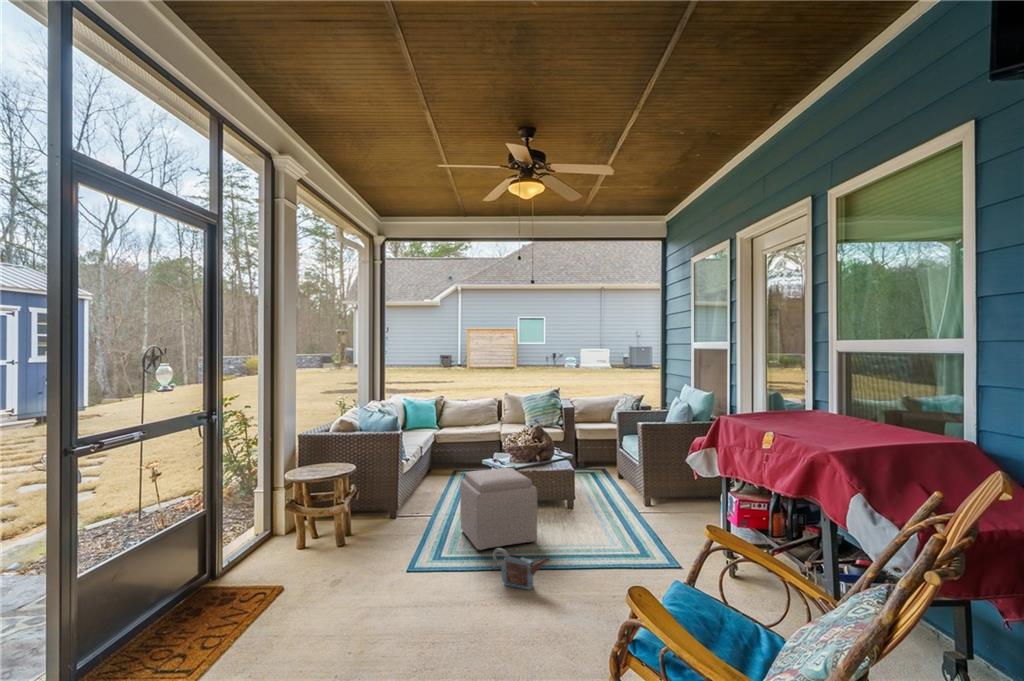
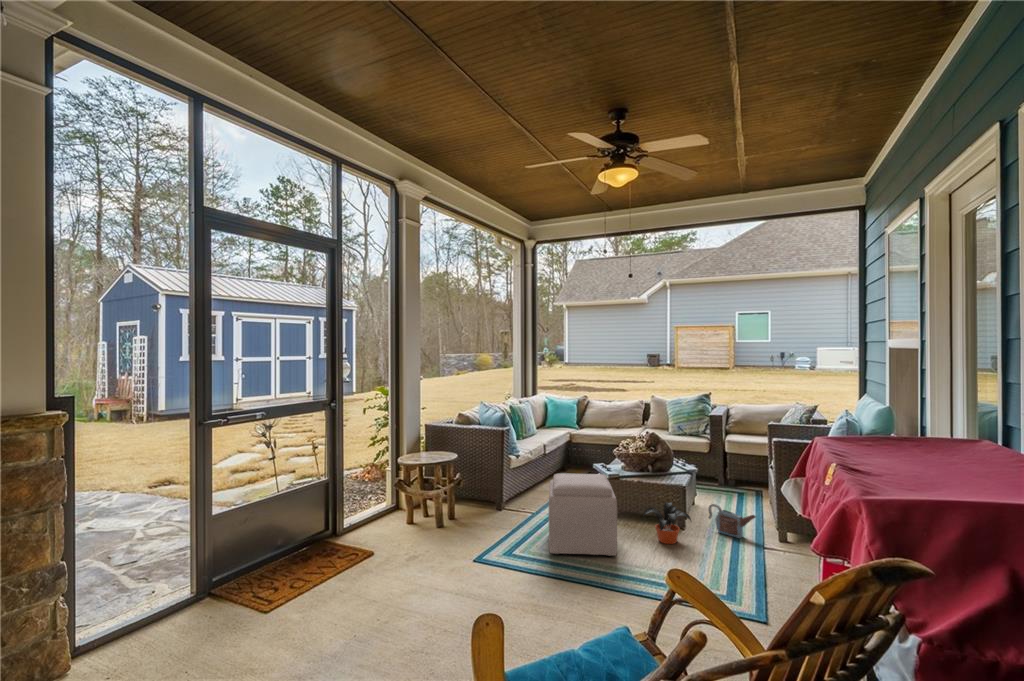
potted plant: none [545,486,586,523] -> present [643,502,691,544]
watering can: present [492,548,549,590] -> present [708,504,756,538]

